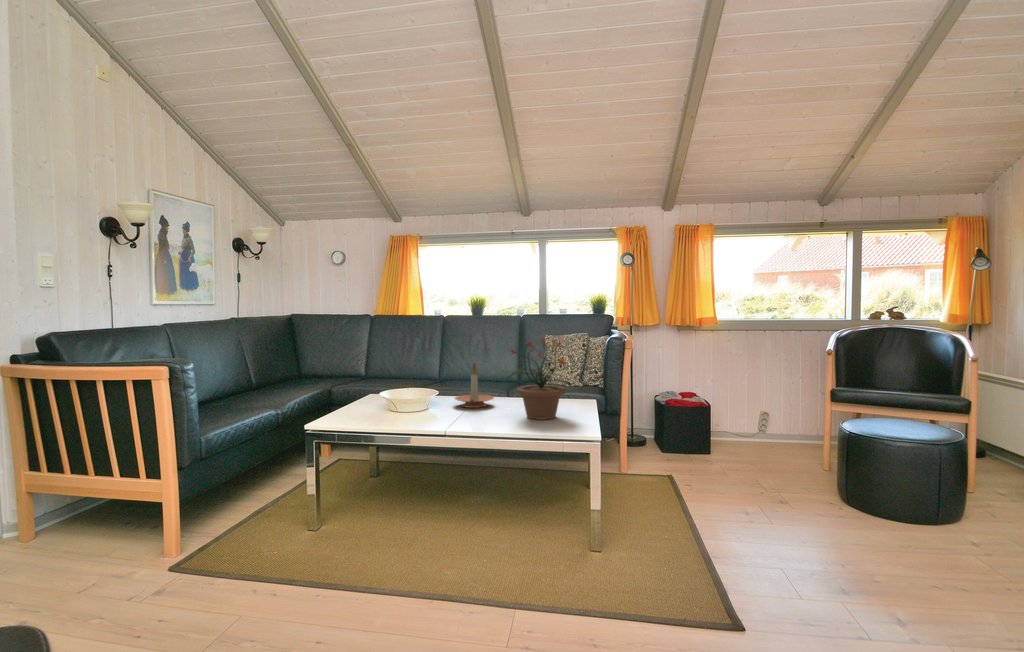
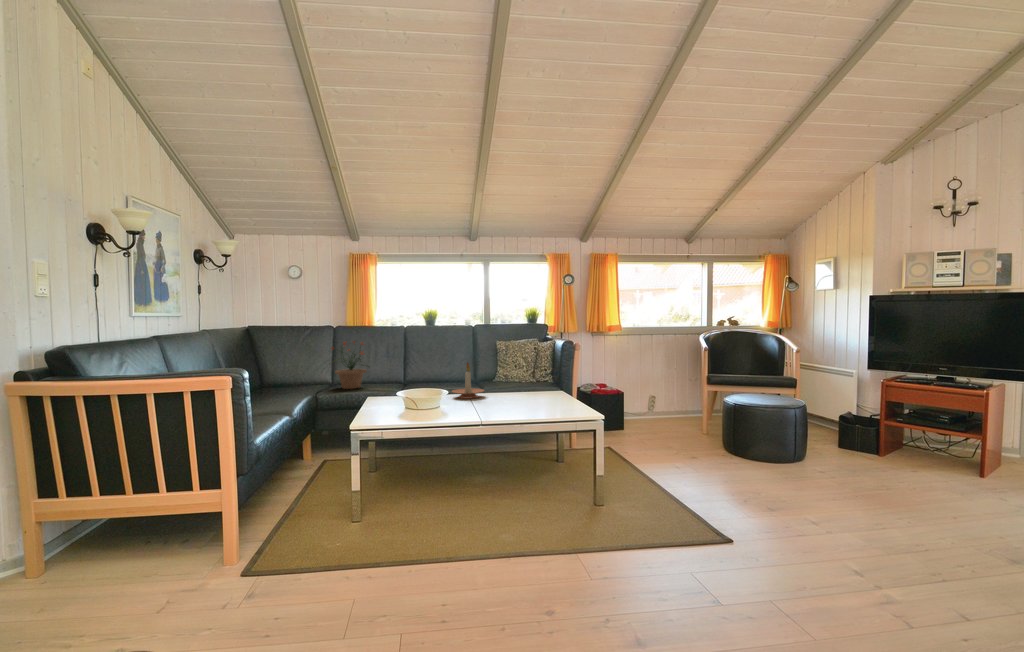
potted plant: present [508,340,570,420] -> present [332,342,366,389]

